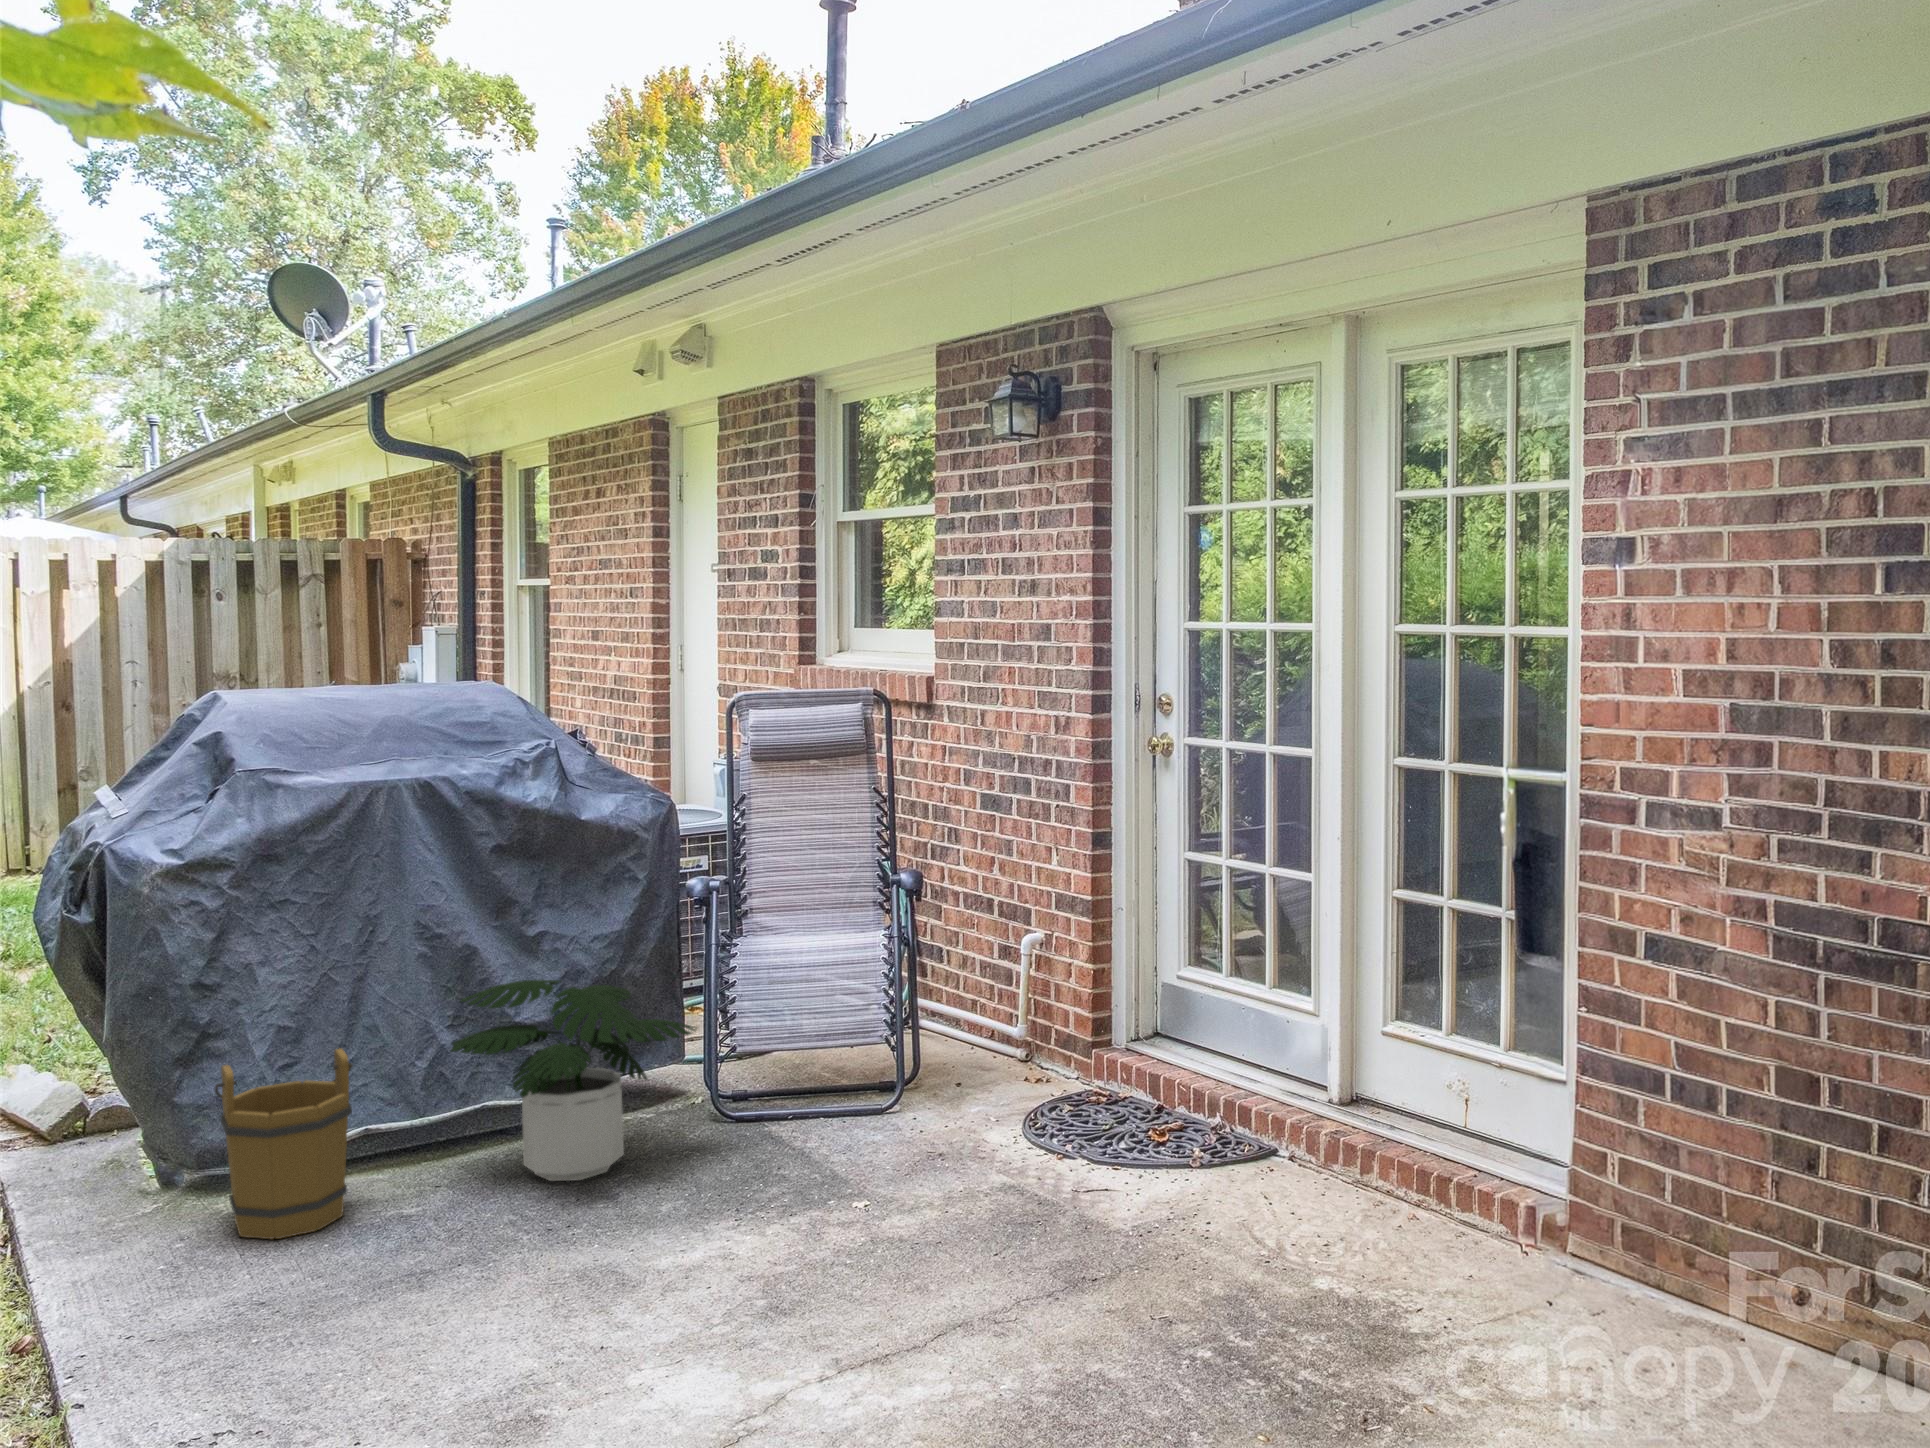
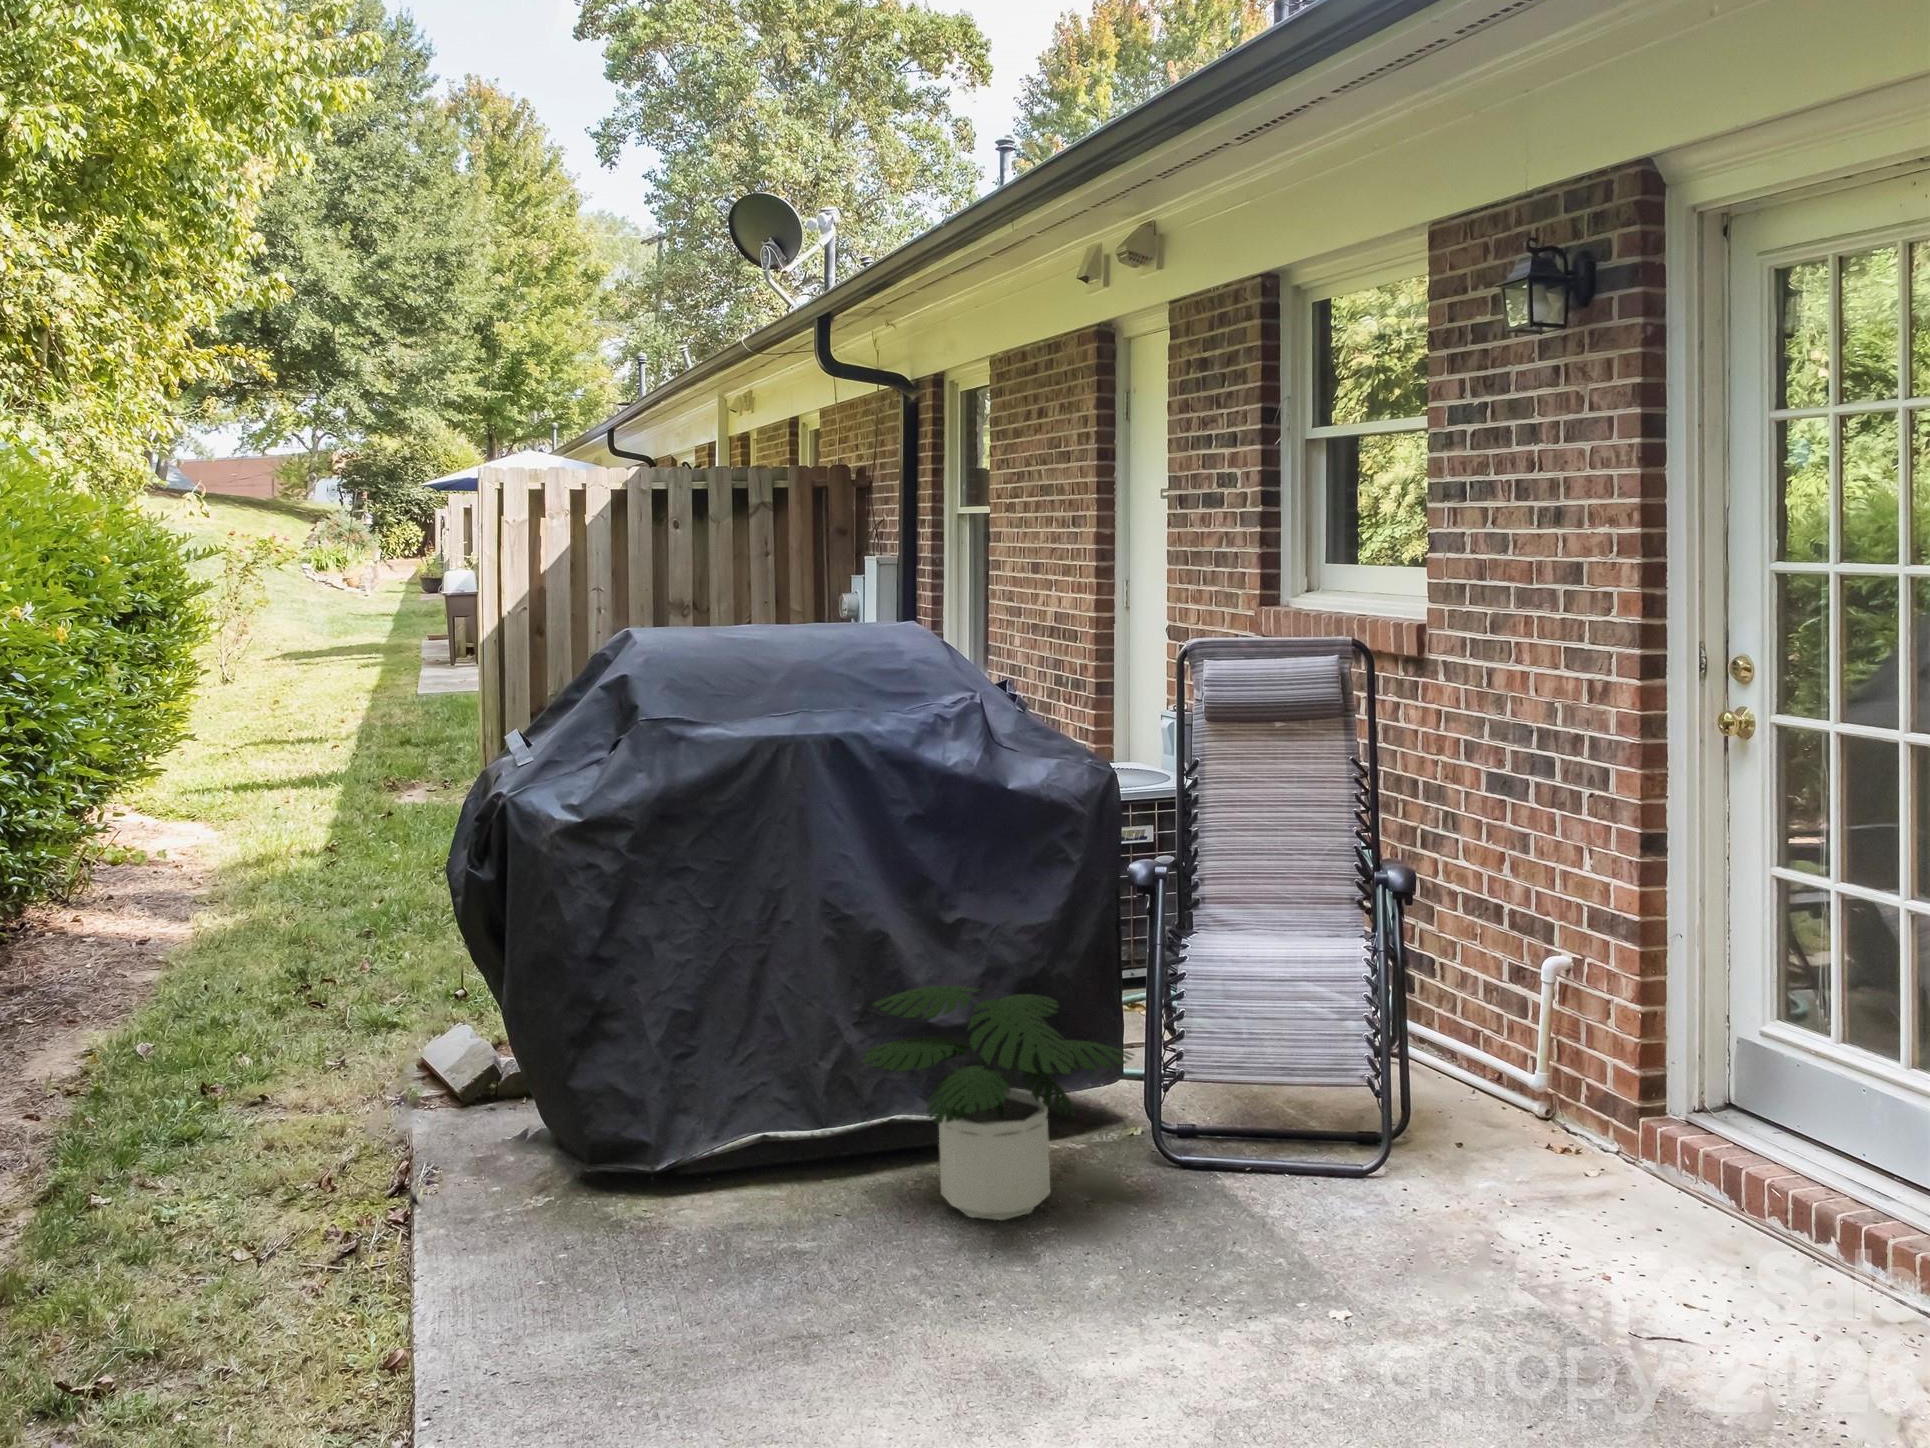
bucket: present [214,1049,353,1240] -> none [627,1051,762,1255]

